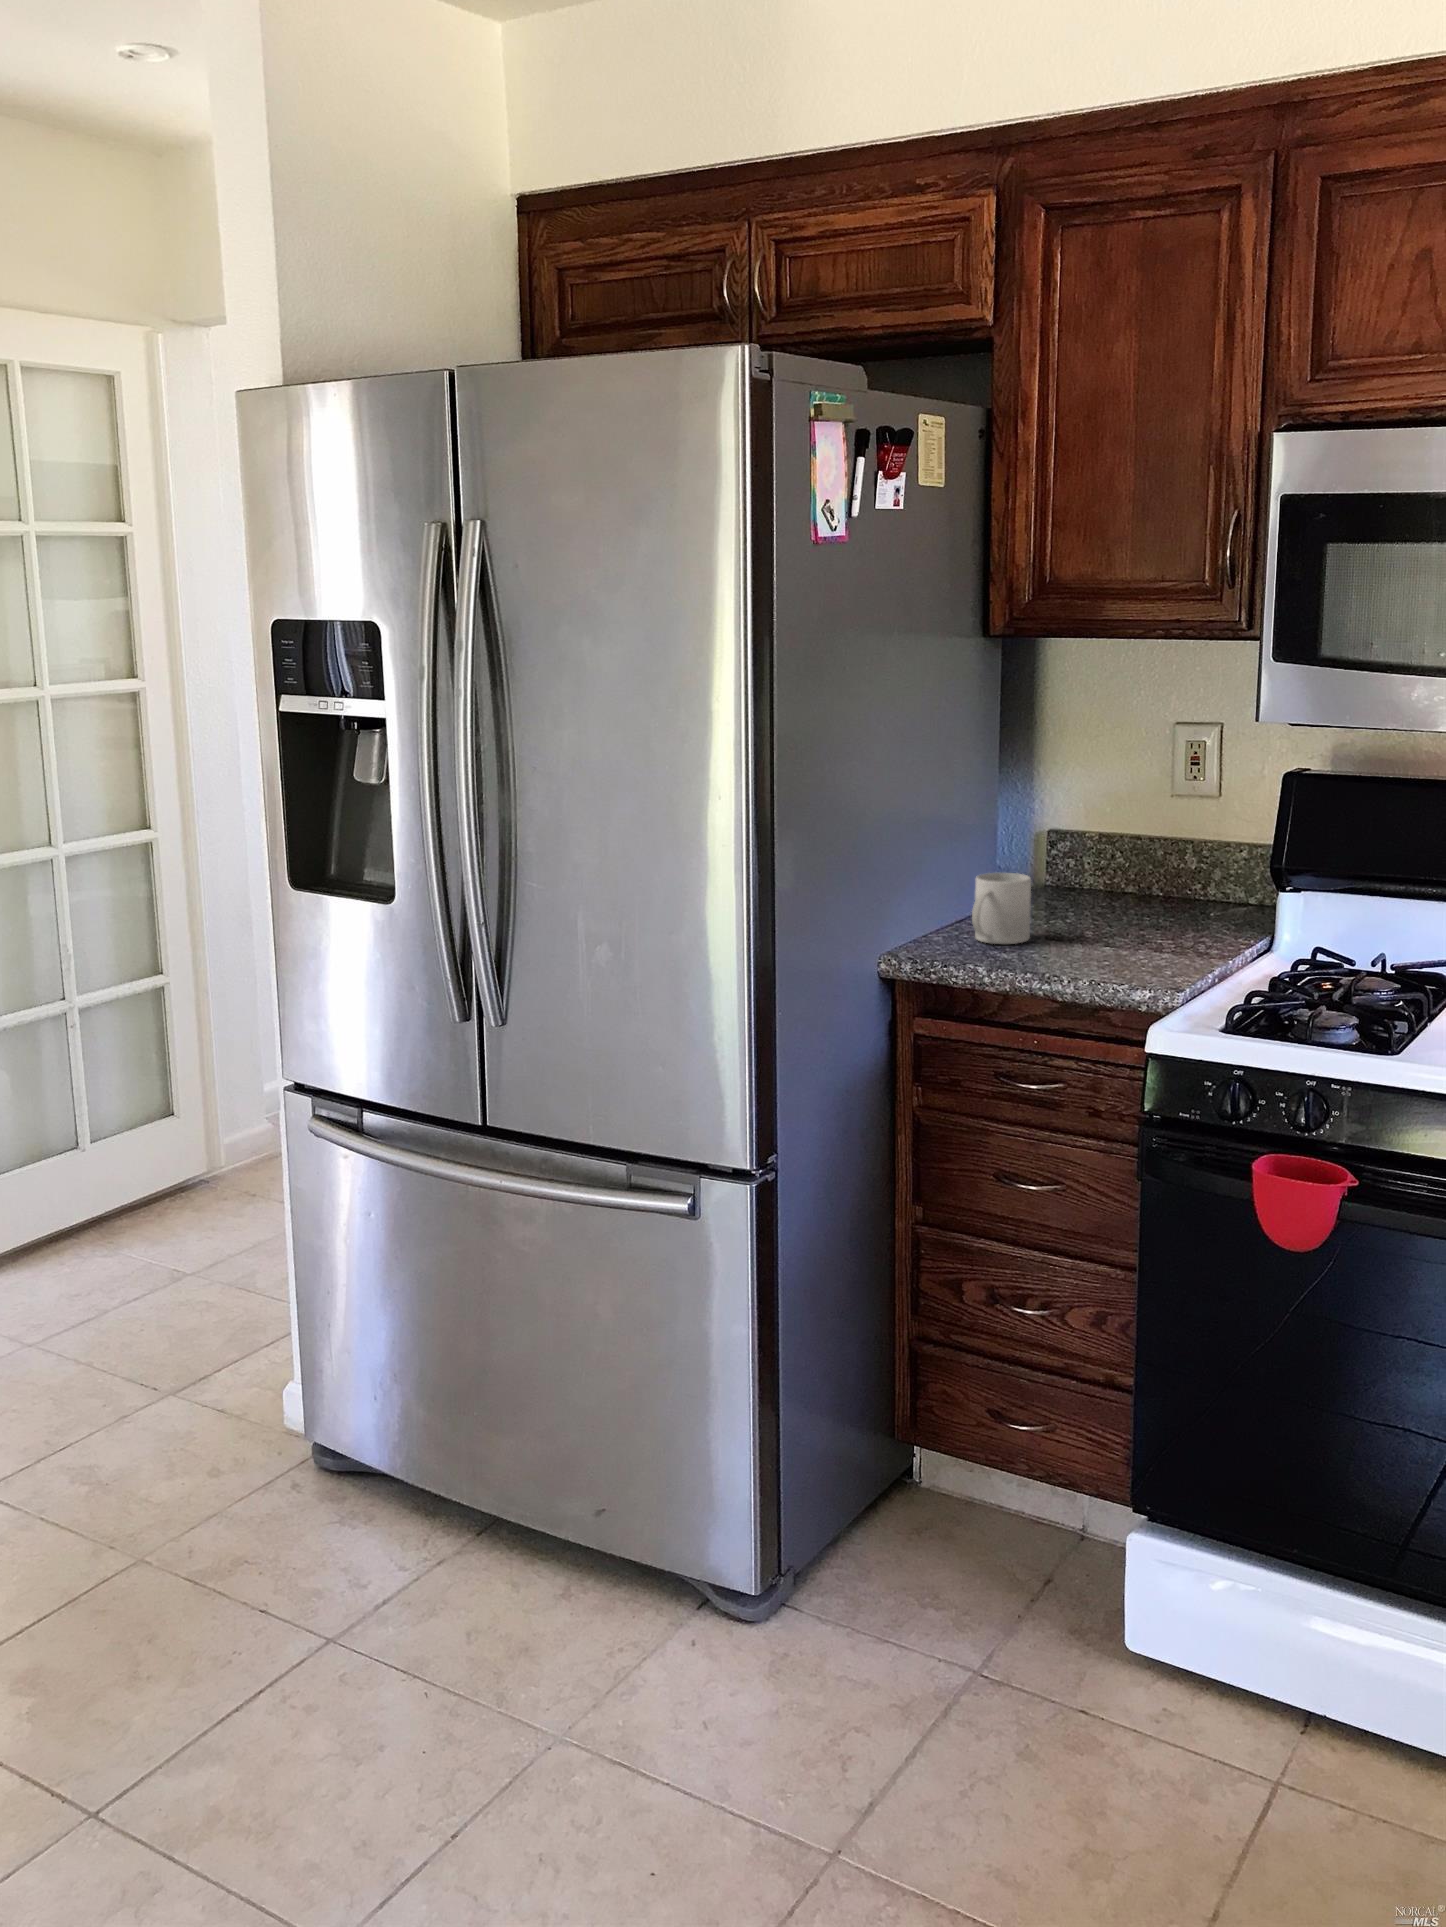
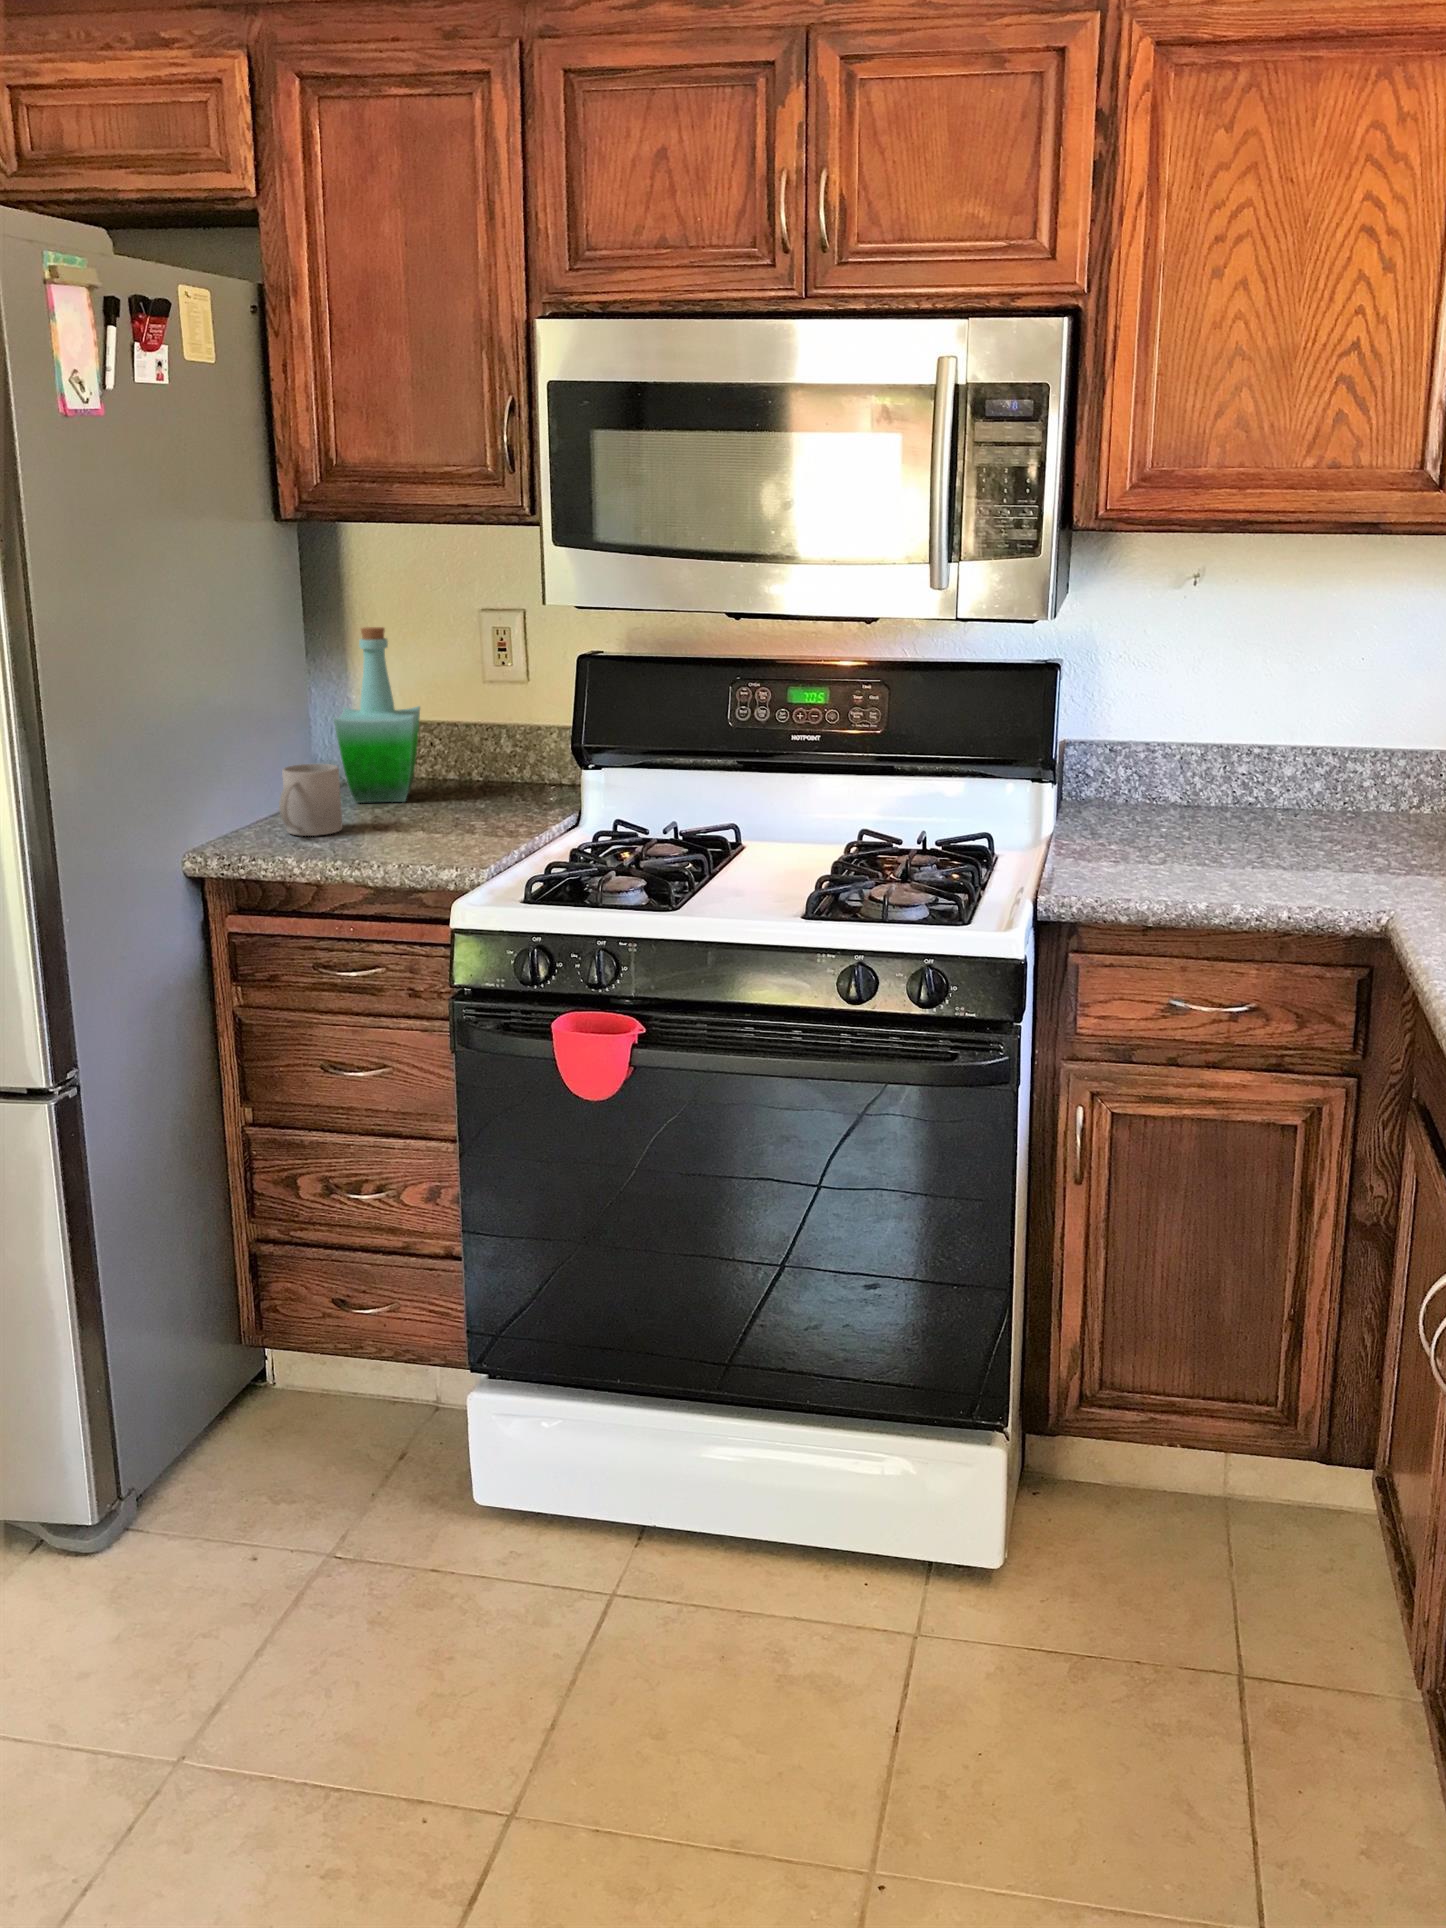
bottle: none [1023,738,1108,913] -> present [333,627,420,803]

